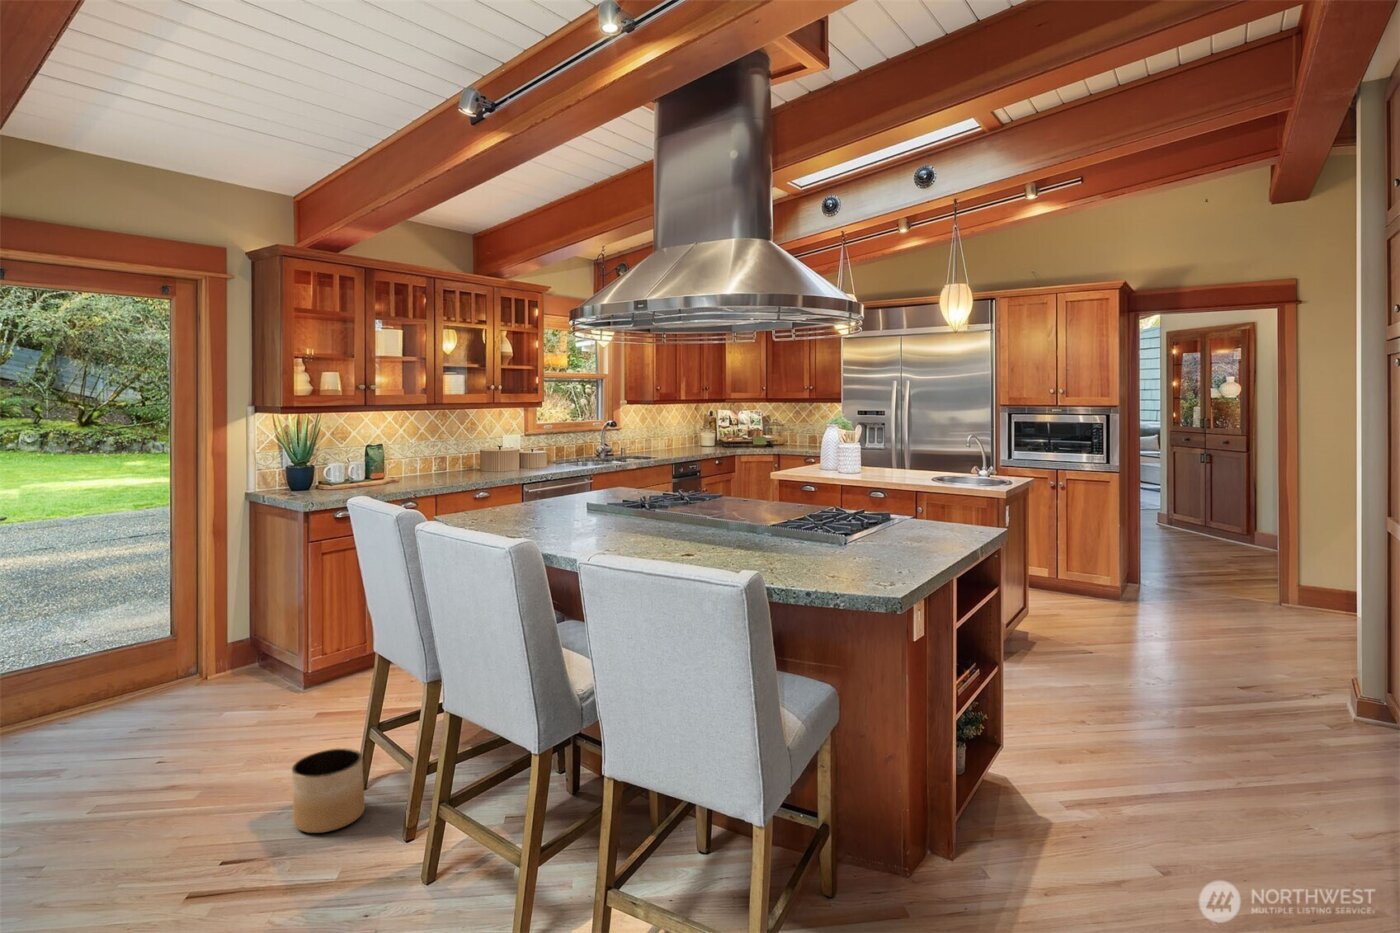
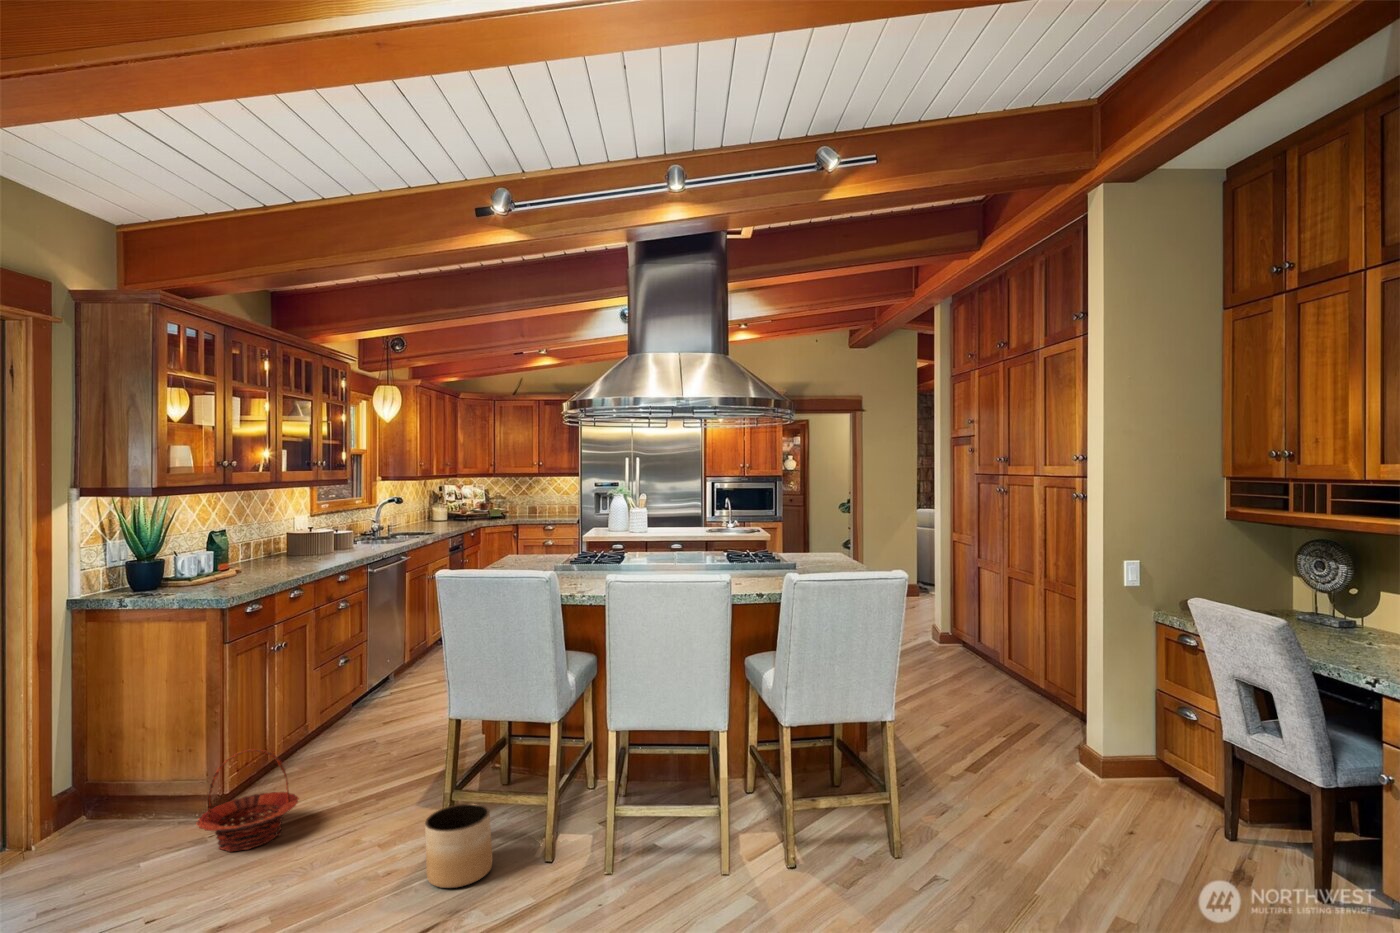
basket: none [240,647,328,733] -> present [197,749,299,852]

